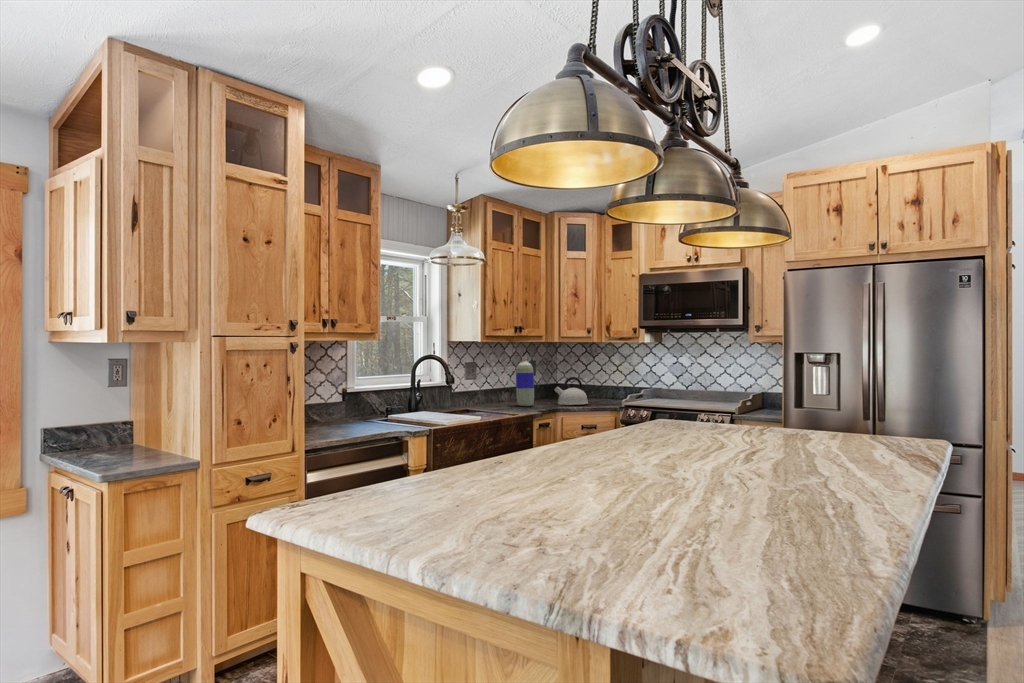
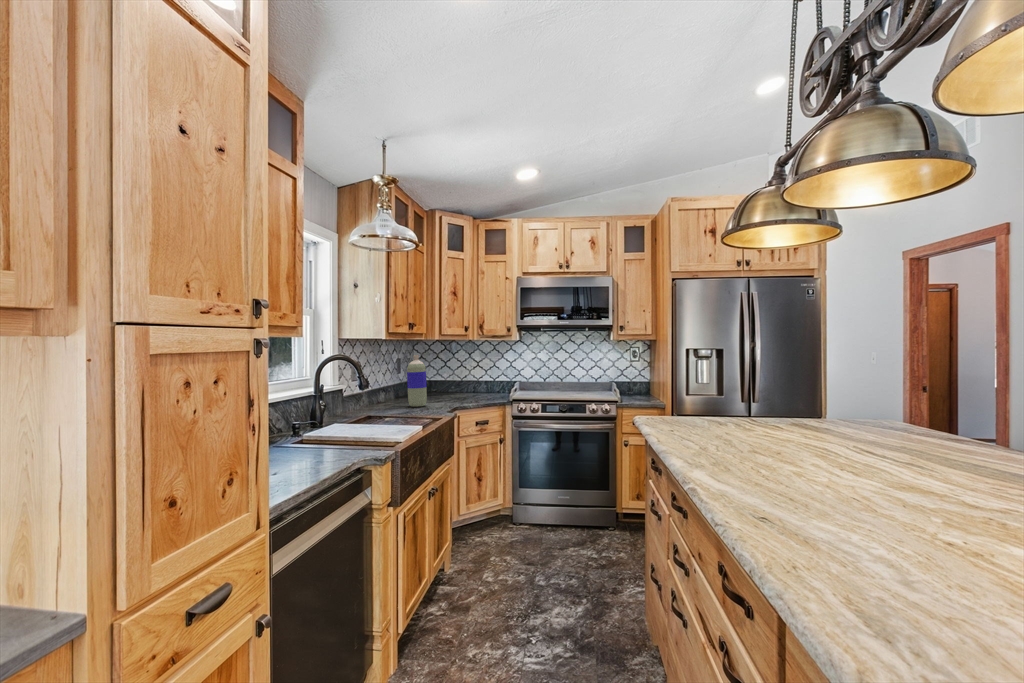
kettle: present [555,377,588,405] -> none [440,374,471,402]

